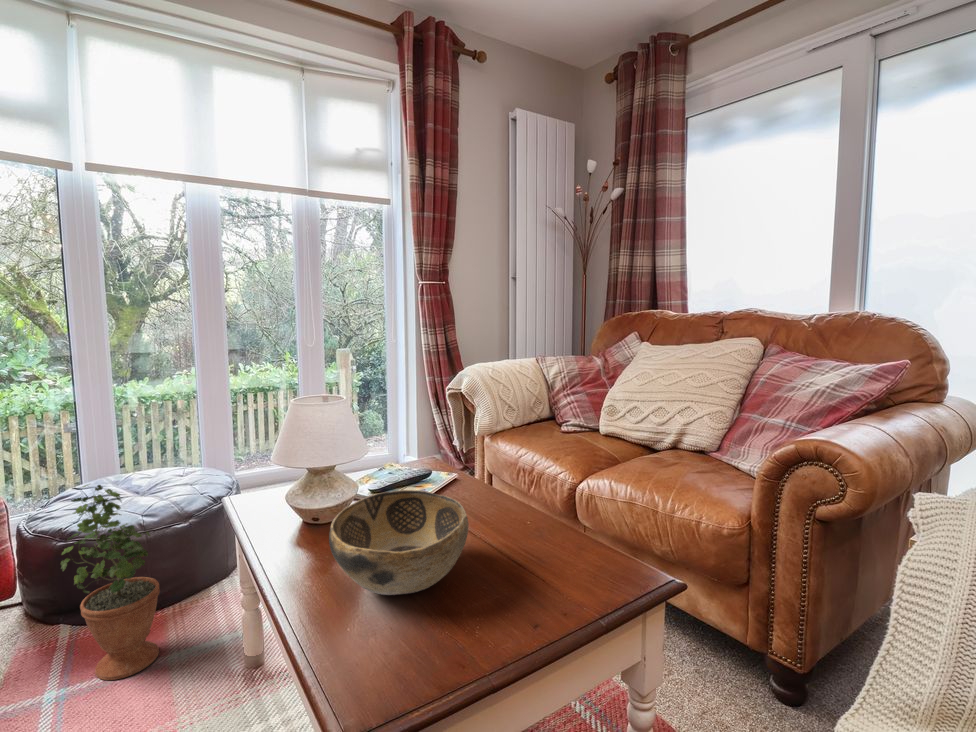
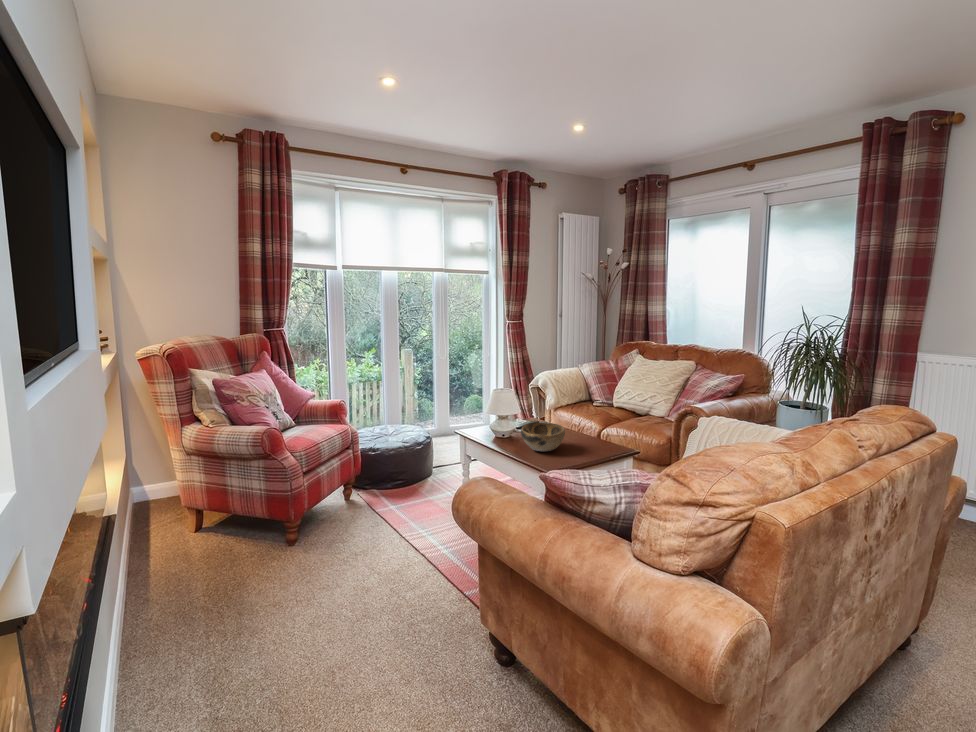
potted plant: present [61,485,160,680] -> none [392,424,425,502]

